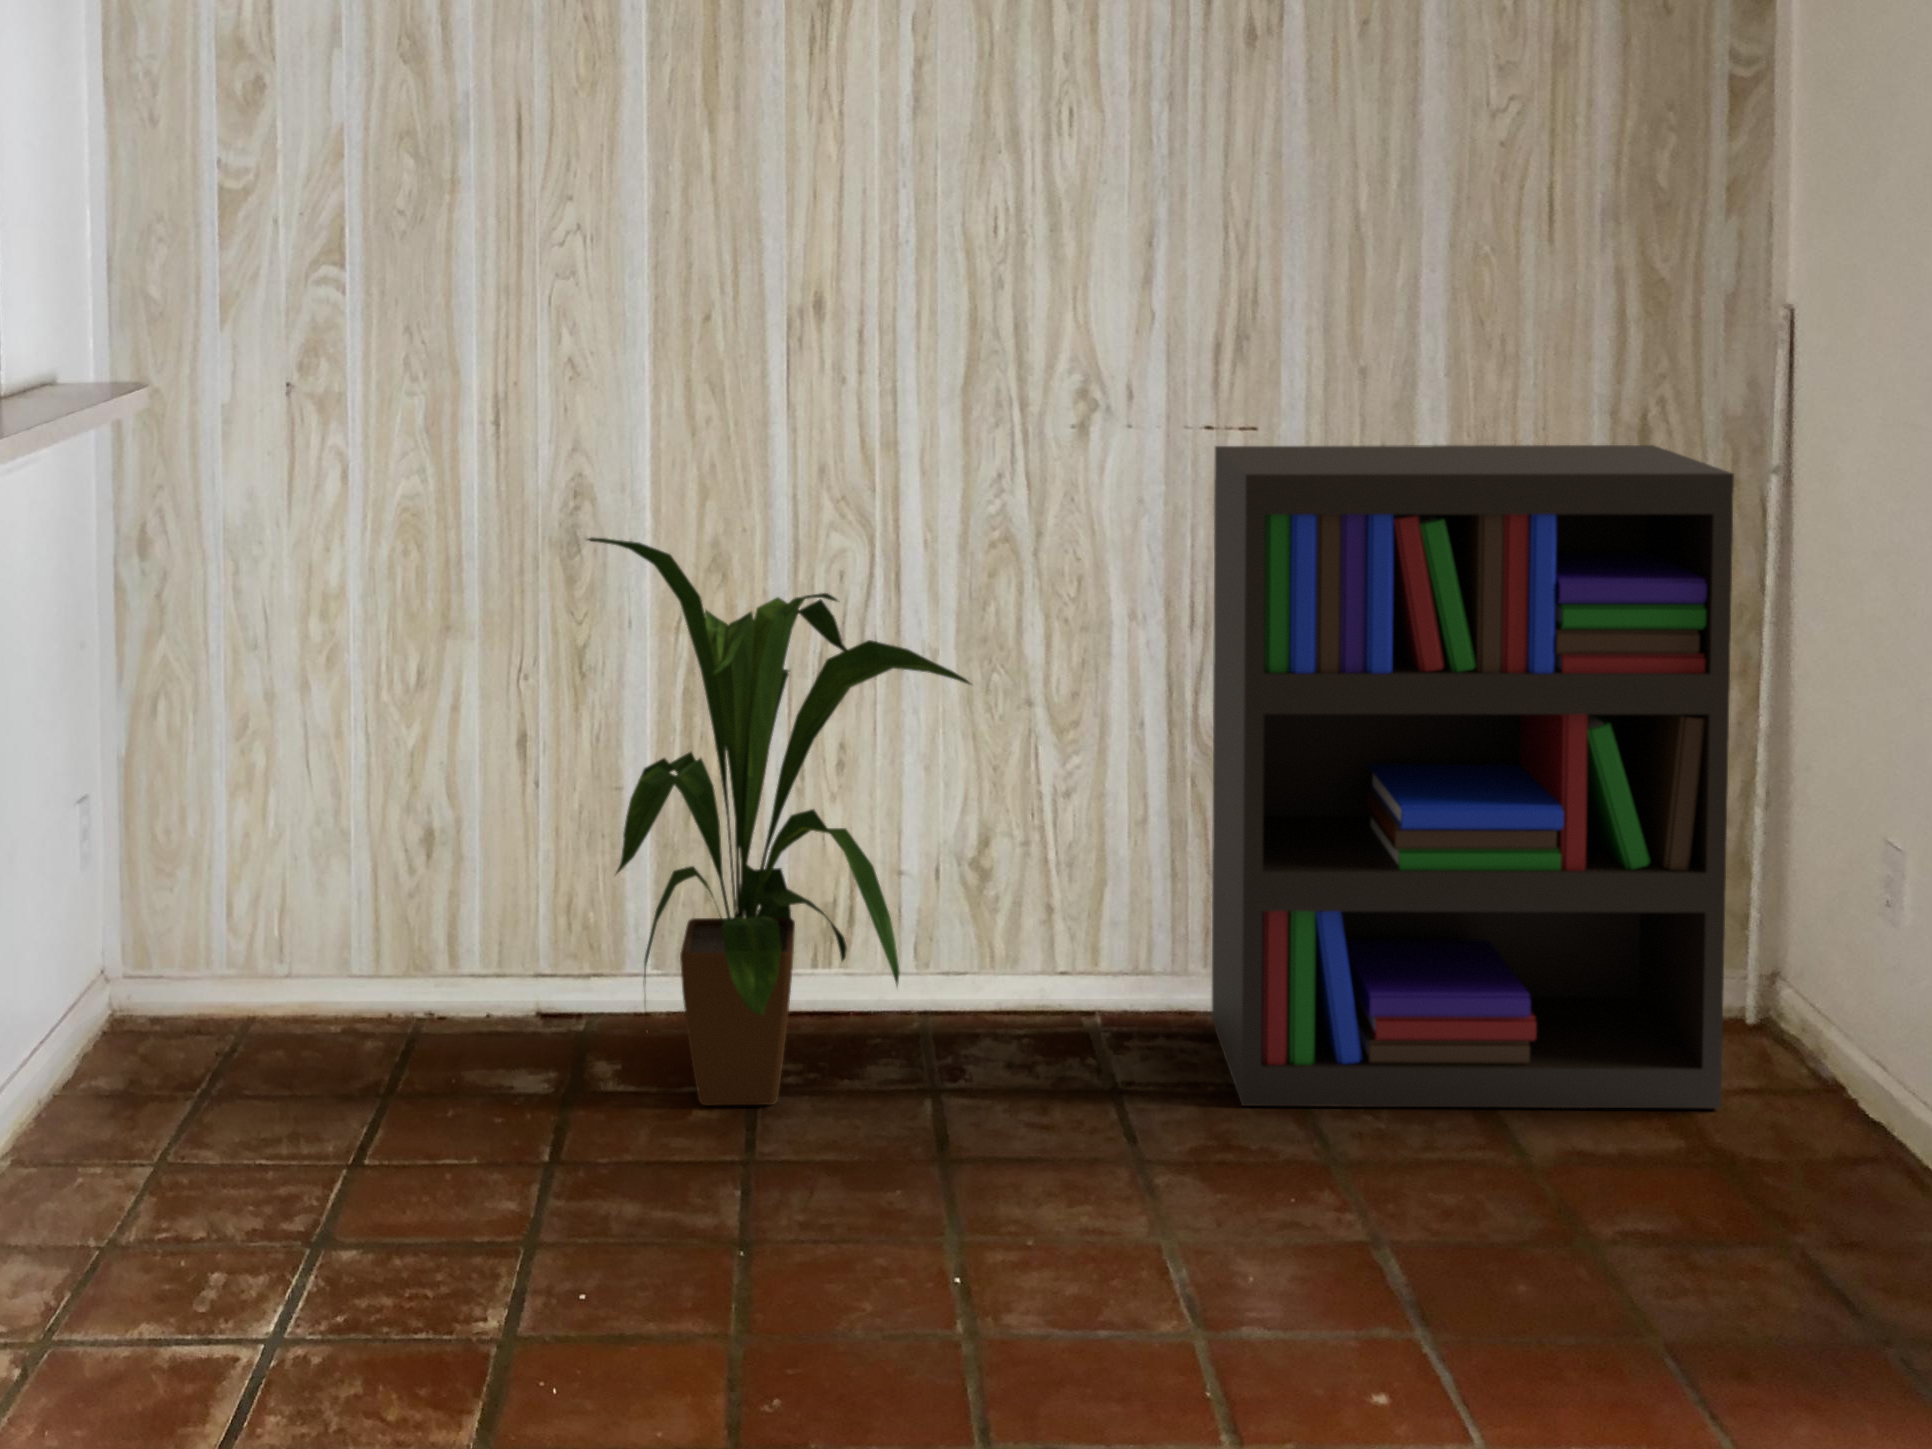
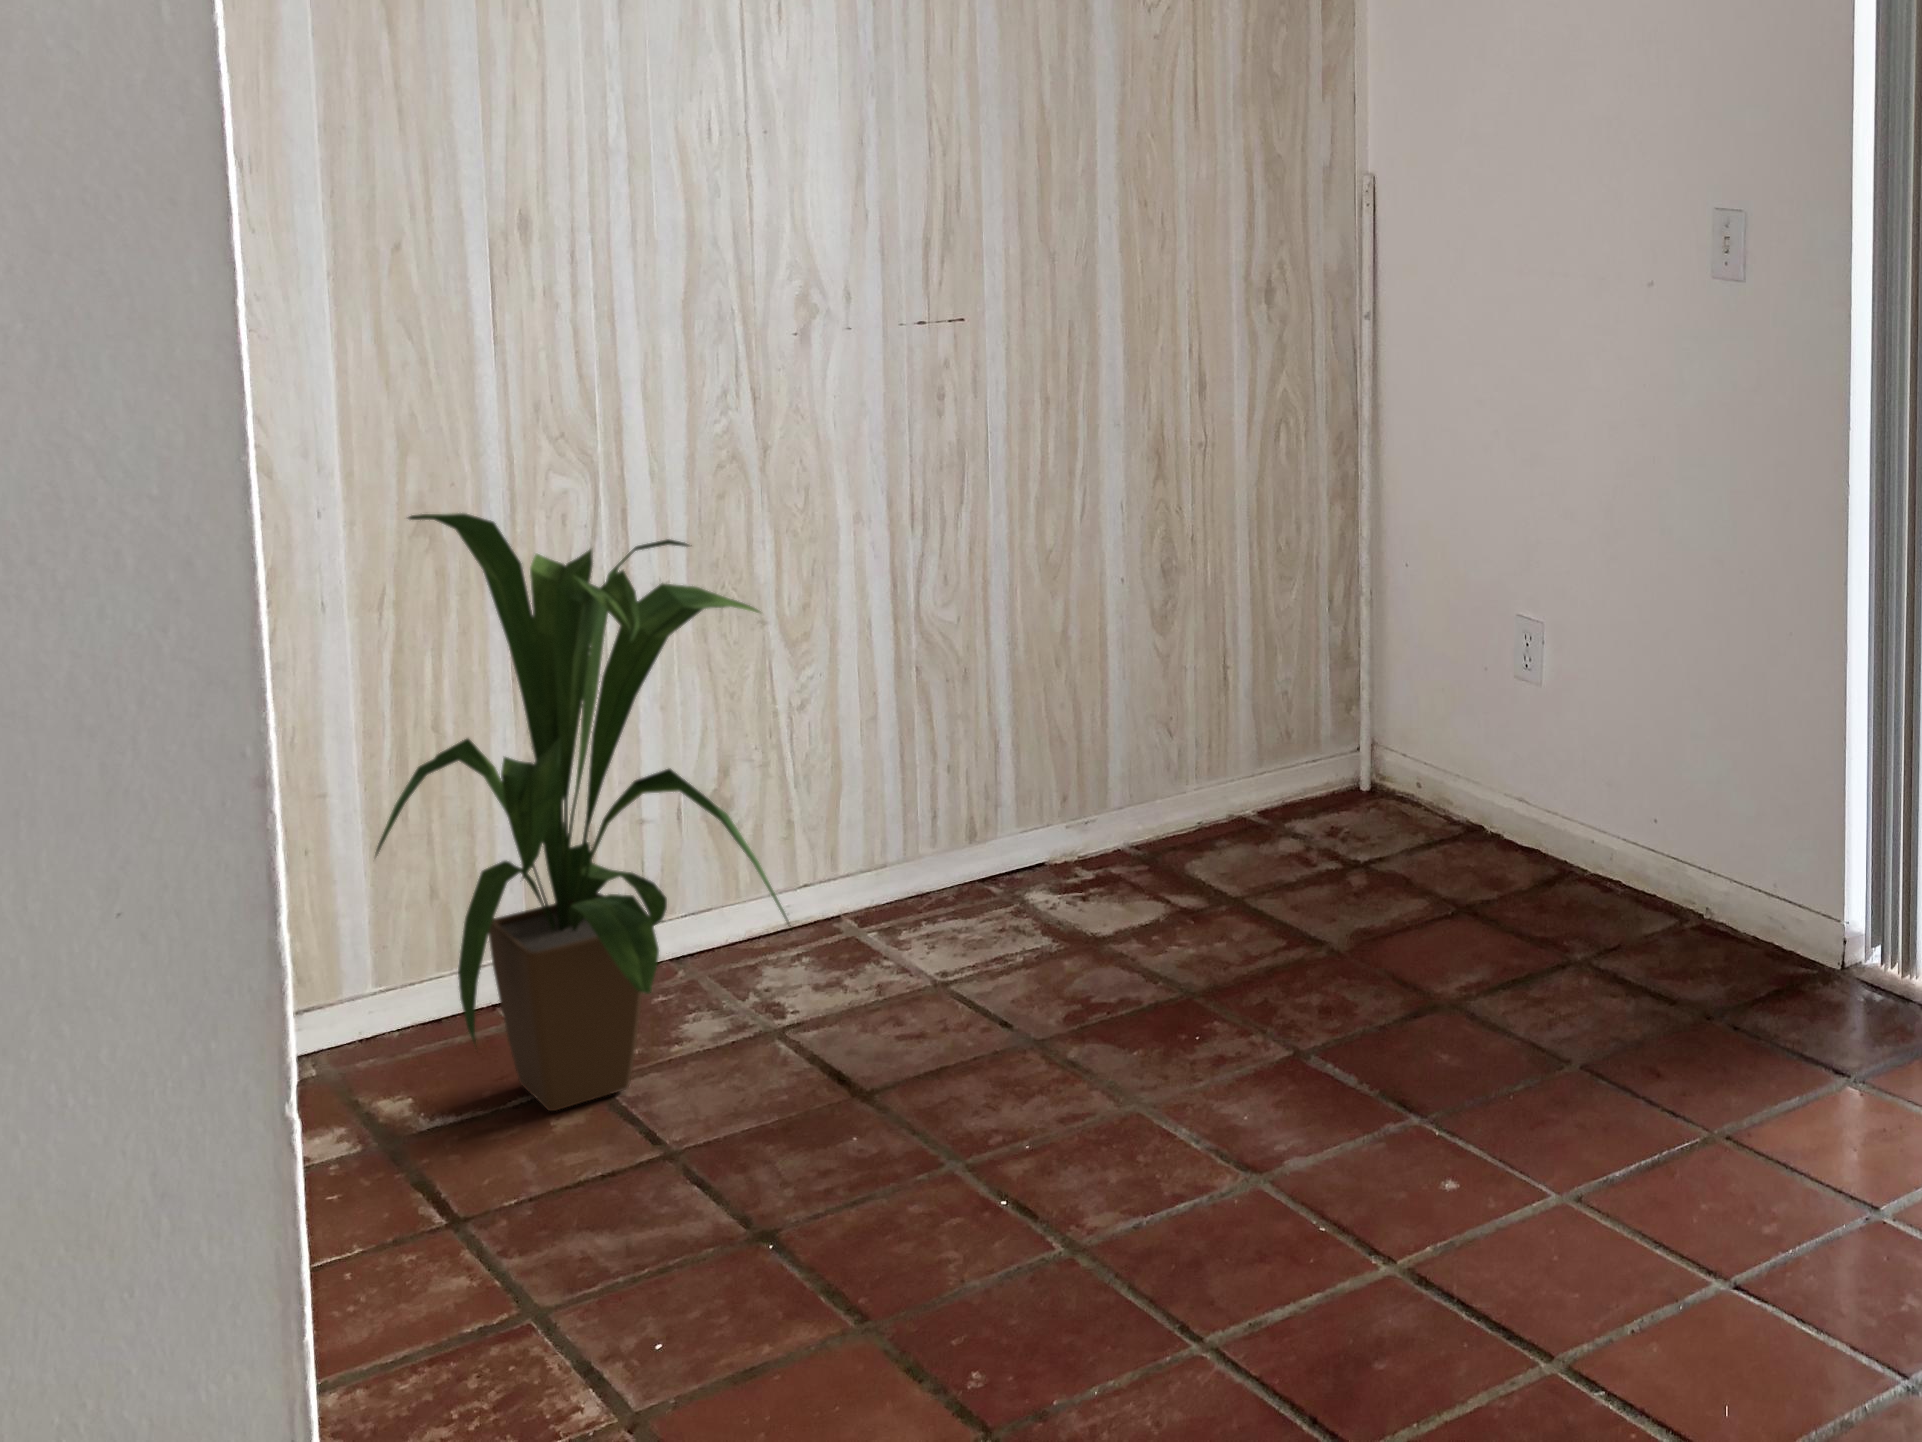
bookshelf: present [1212,445,1734,1108] -> none [935,305,1410,963]

